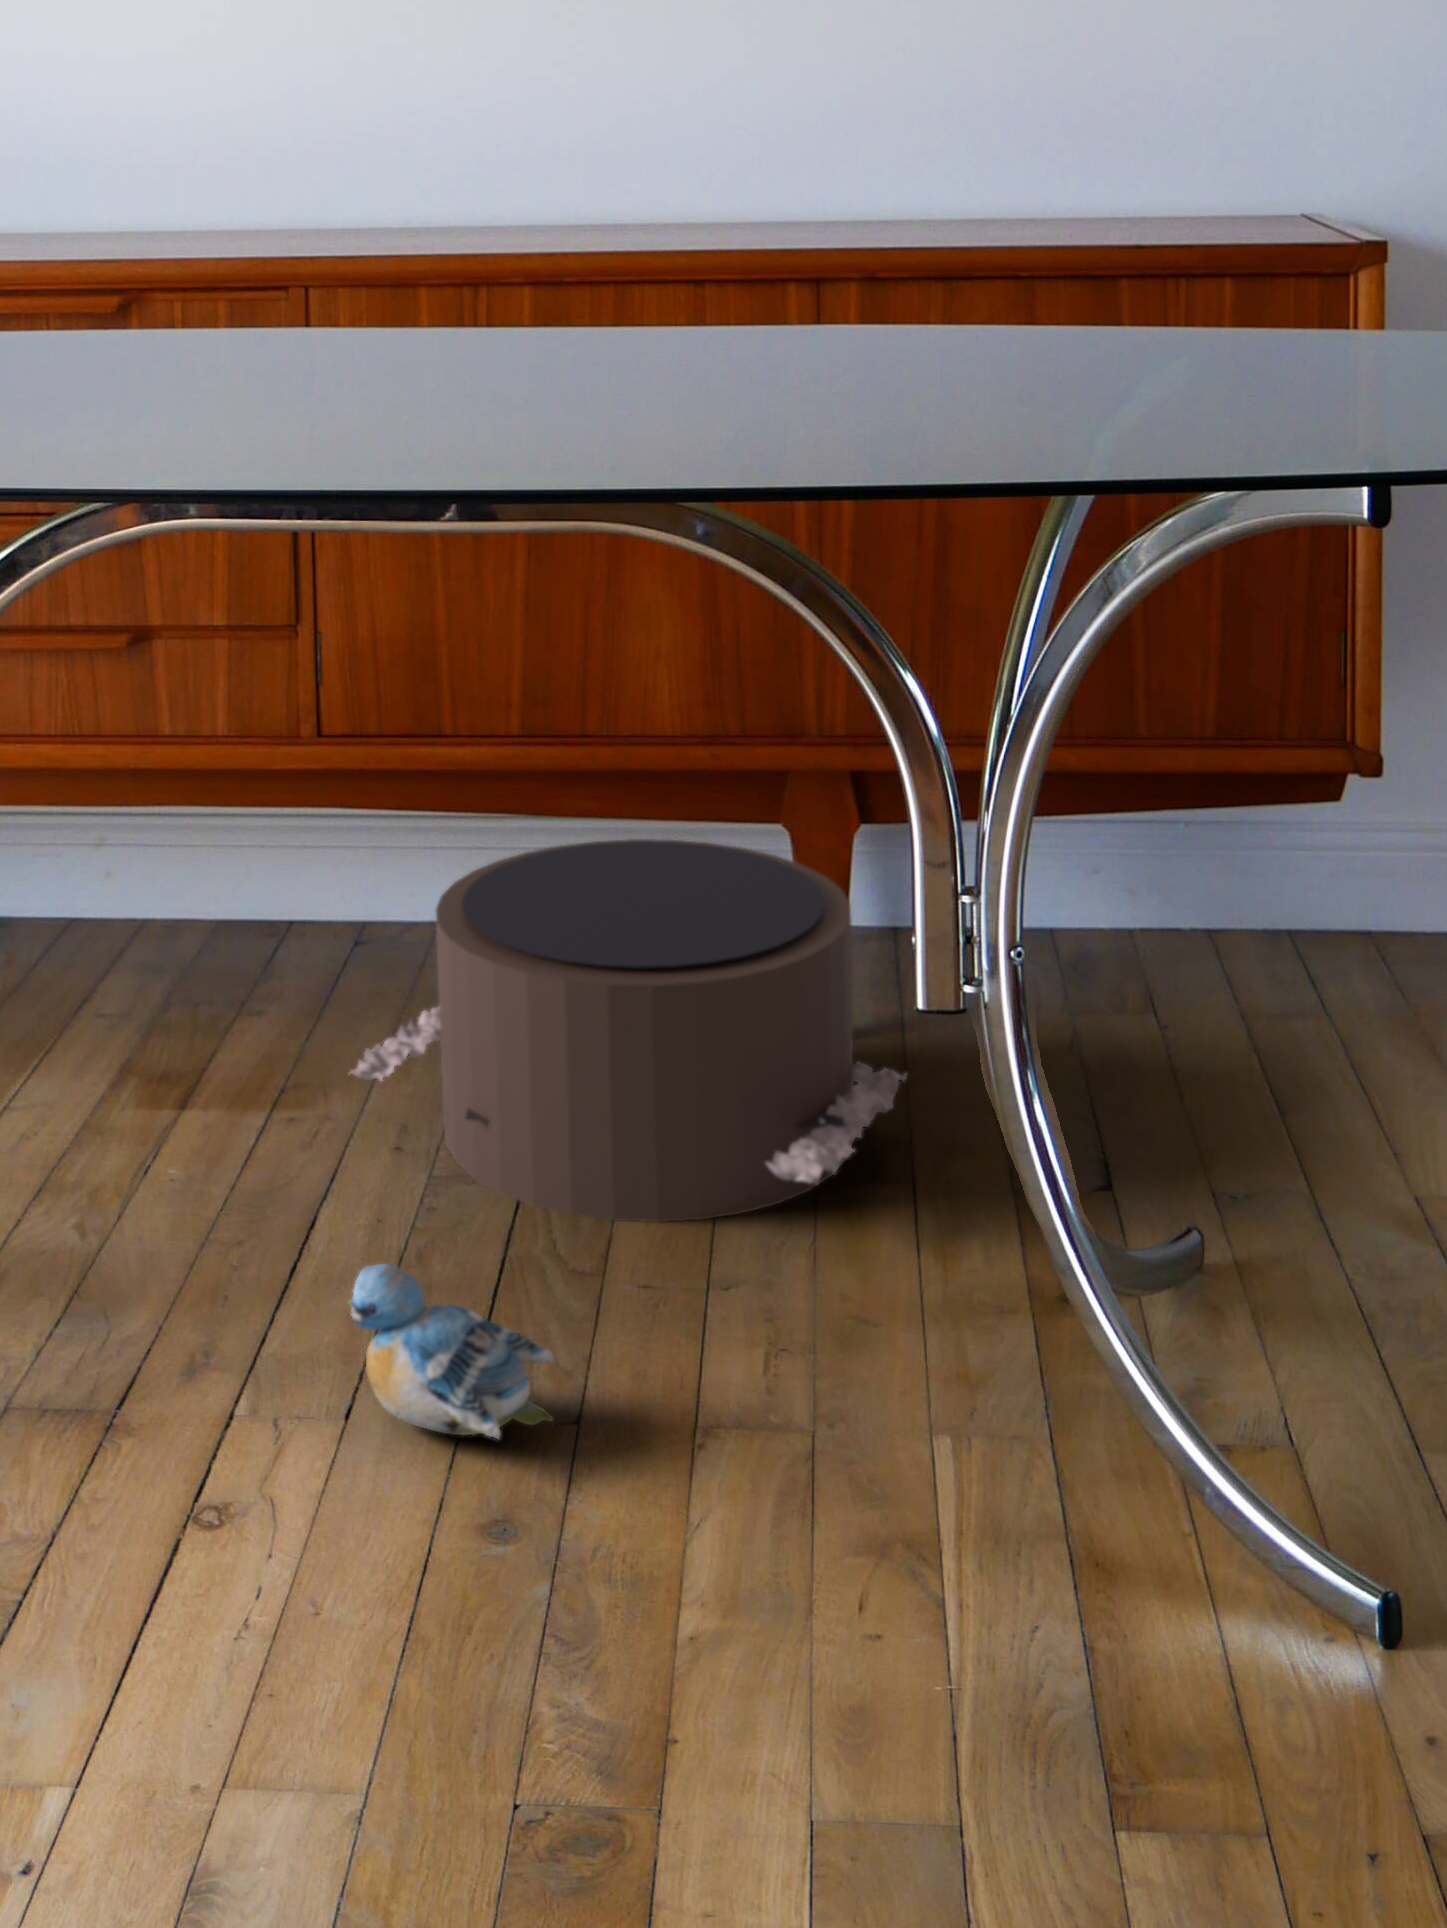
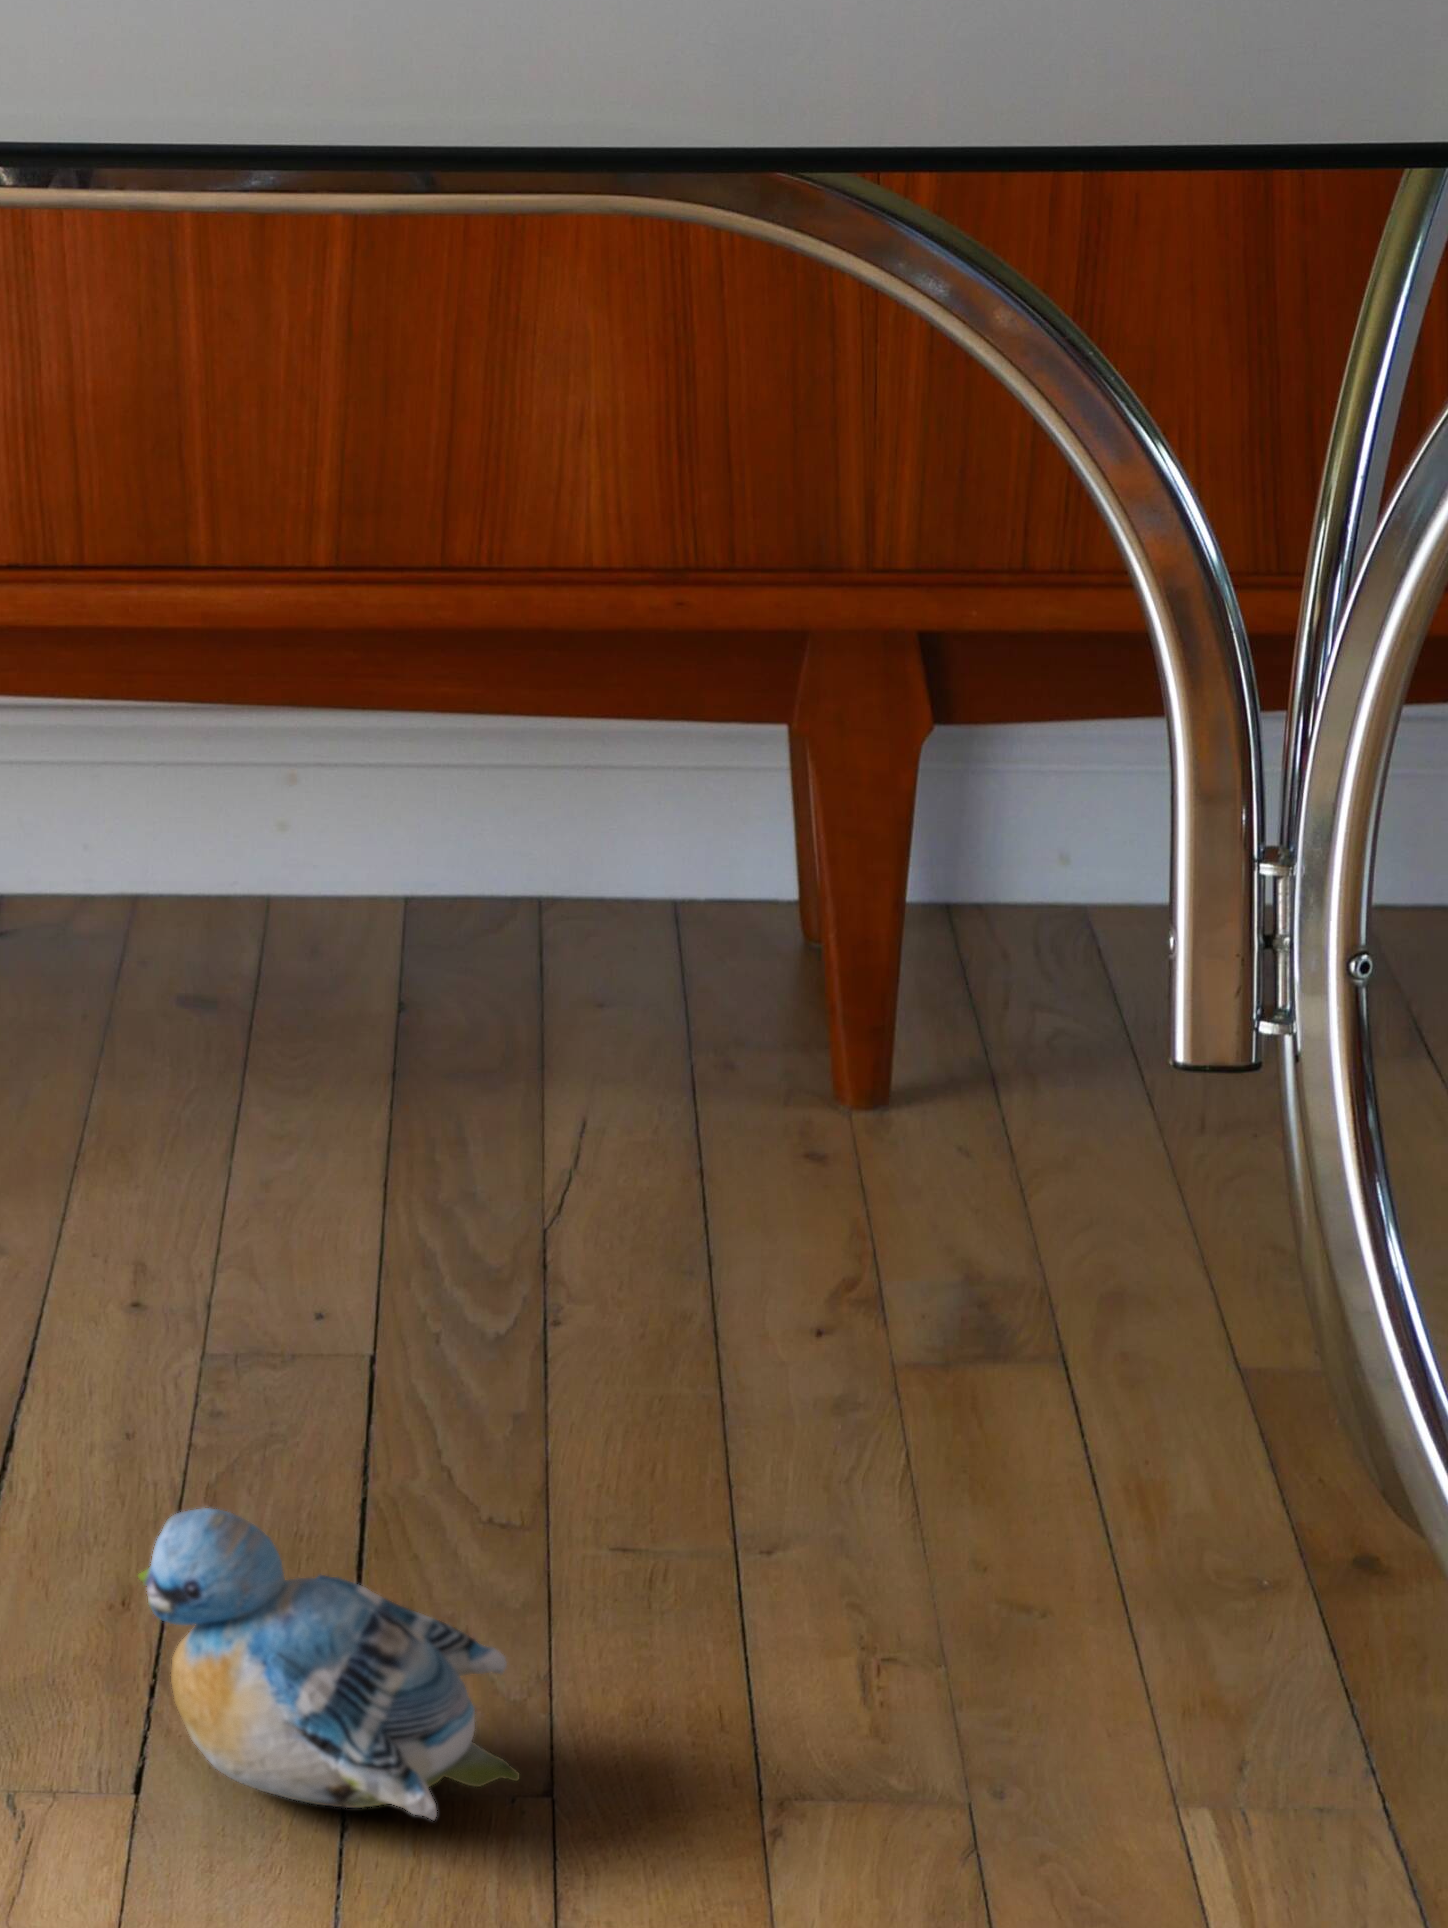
pouf: present [351,839,907,1222] -> none [49,737,1014,1402]

